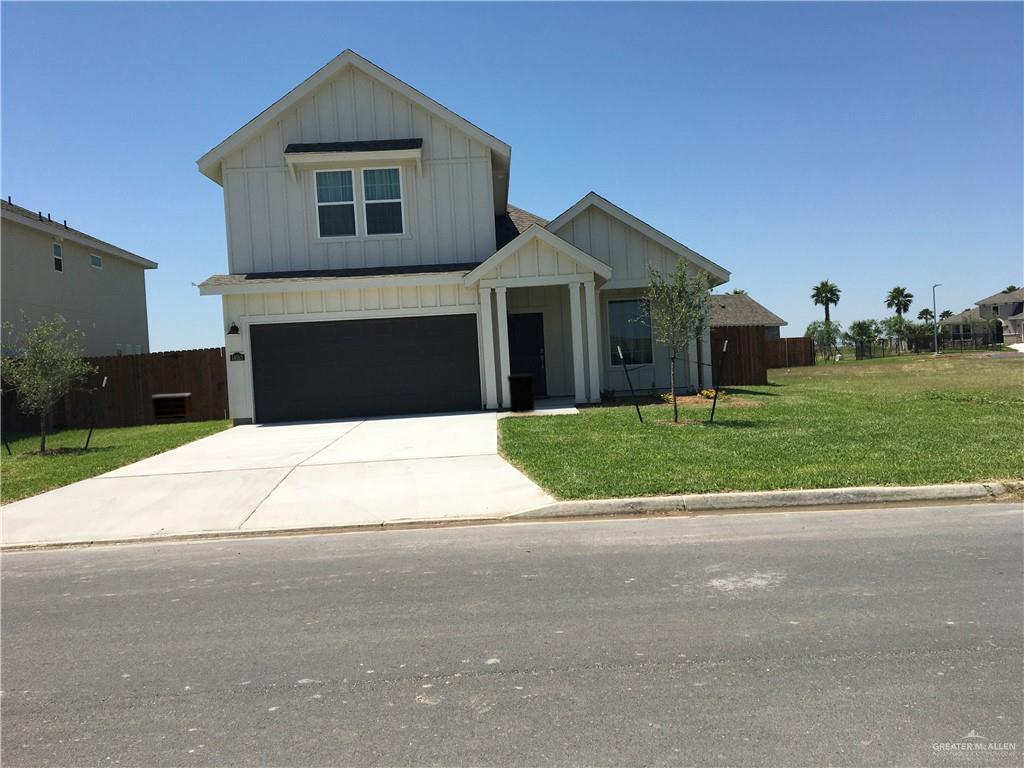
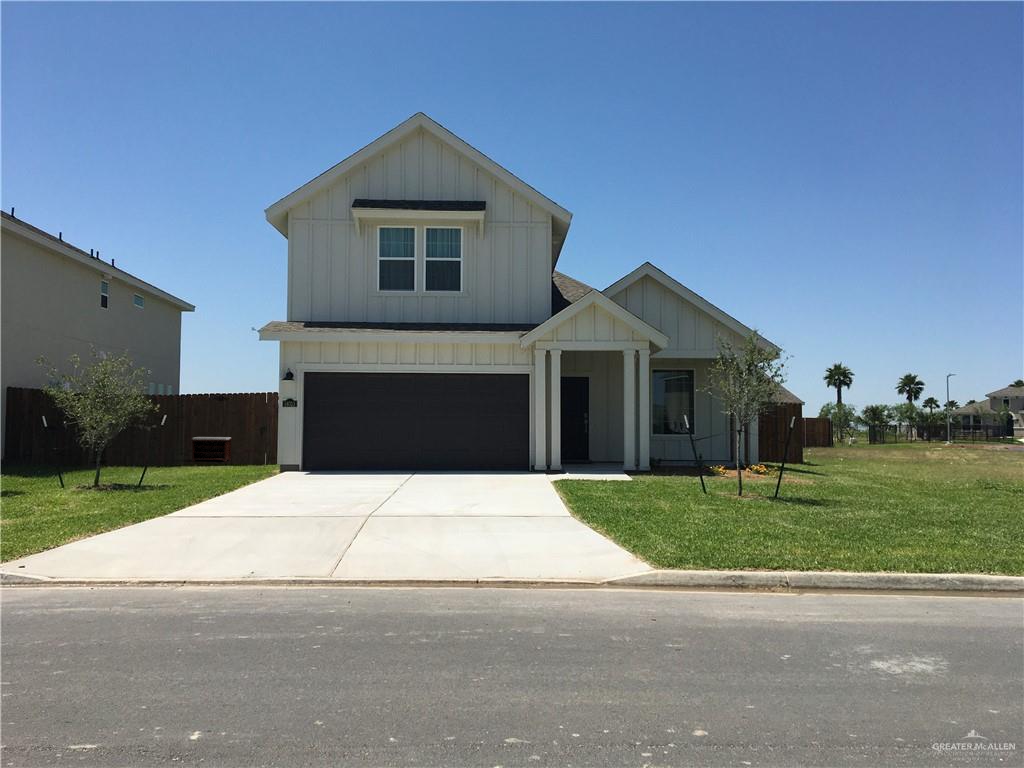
trash can: present [507,373,534,412] -> none [559,437,586,477]

